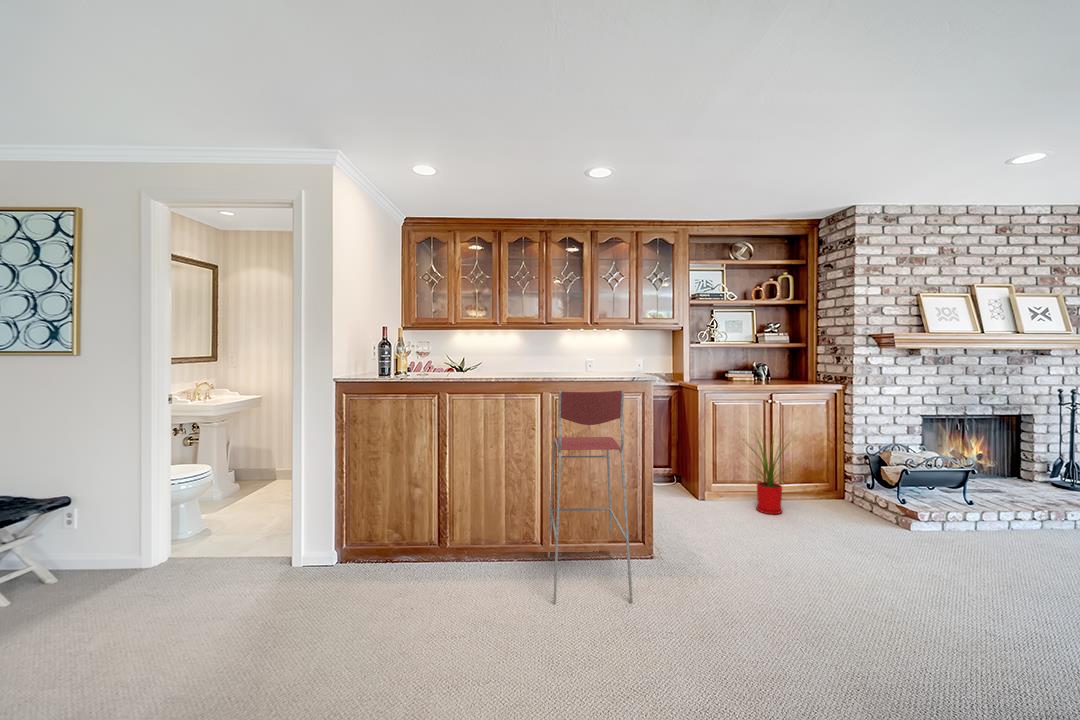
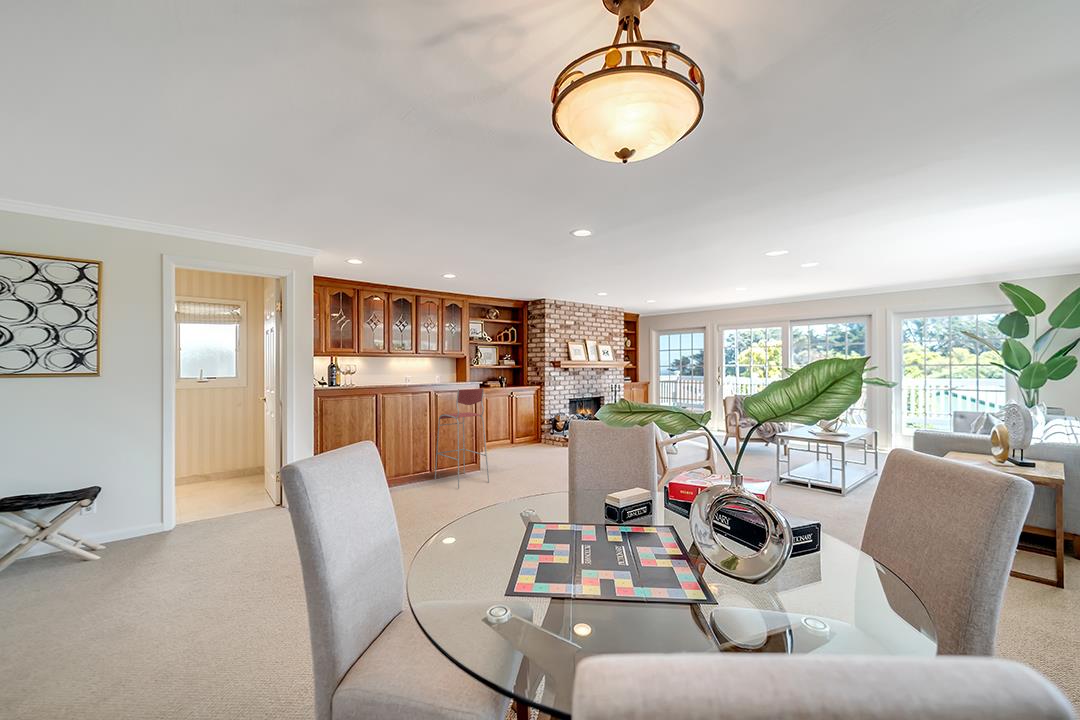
house plant: present [743,434,800,514] -> none [499,406,532,450]

